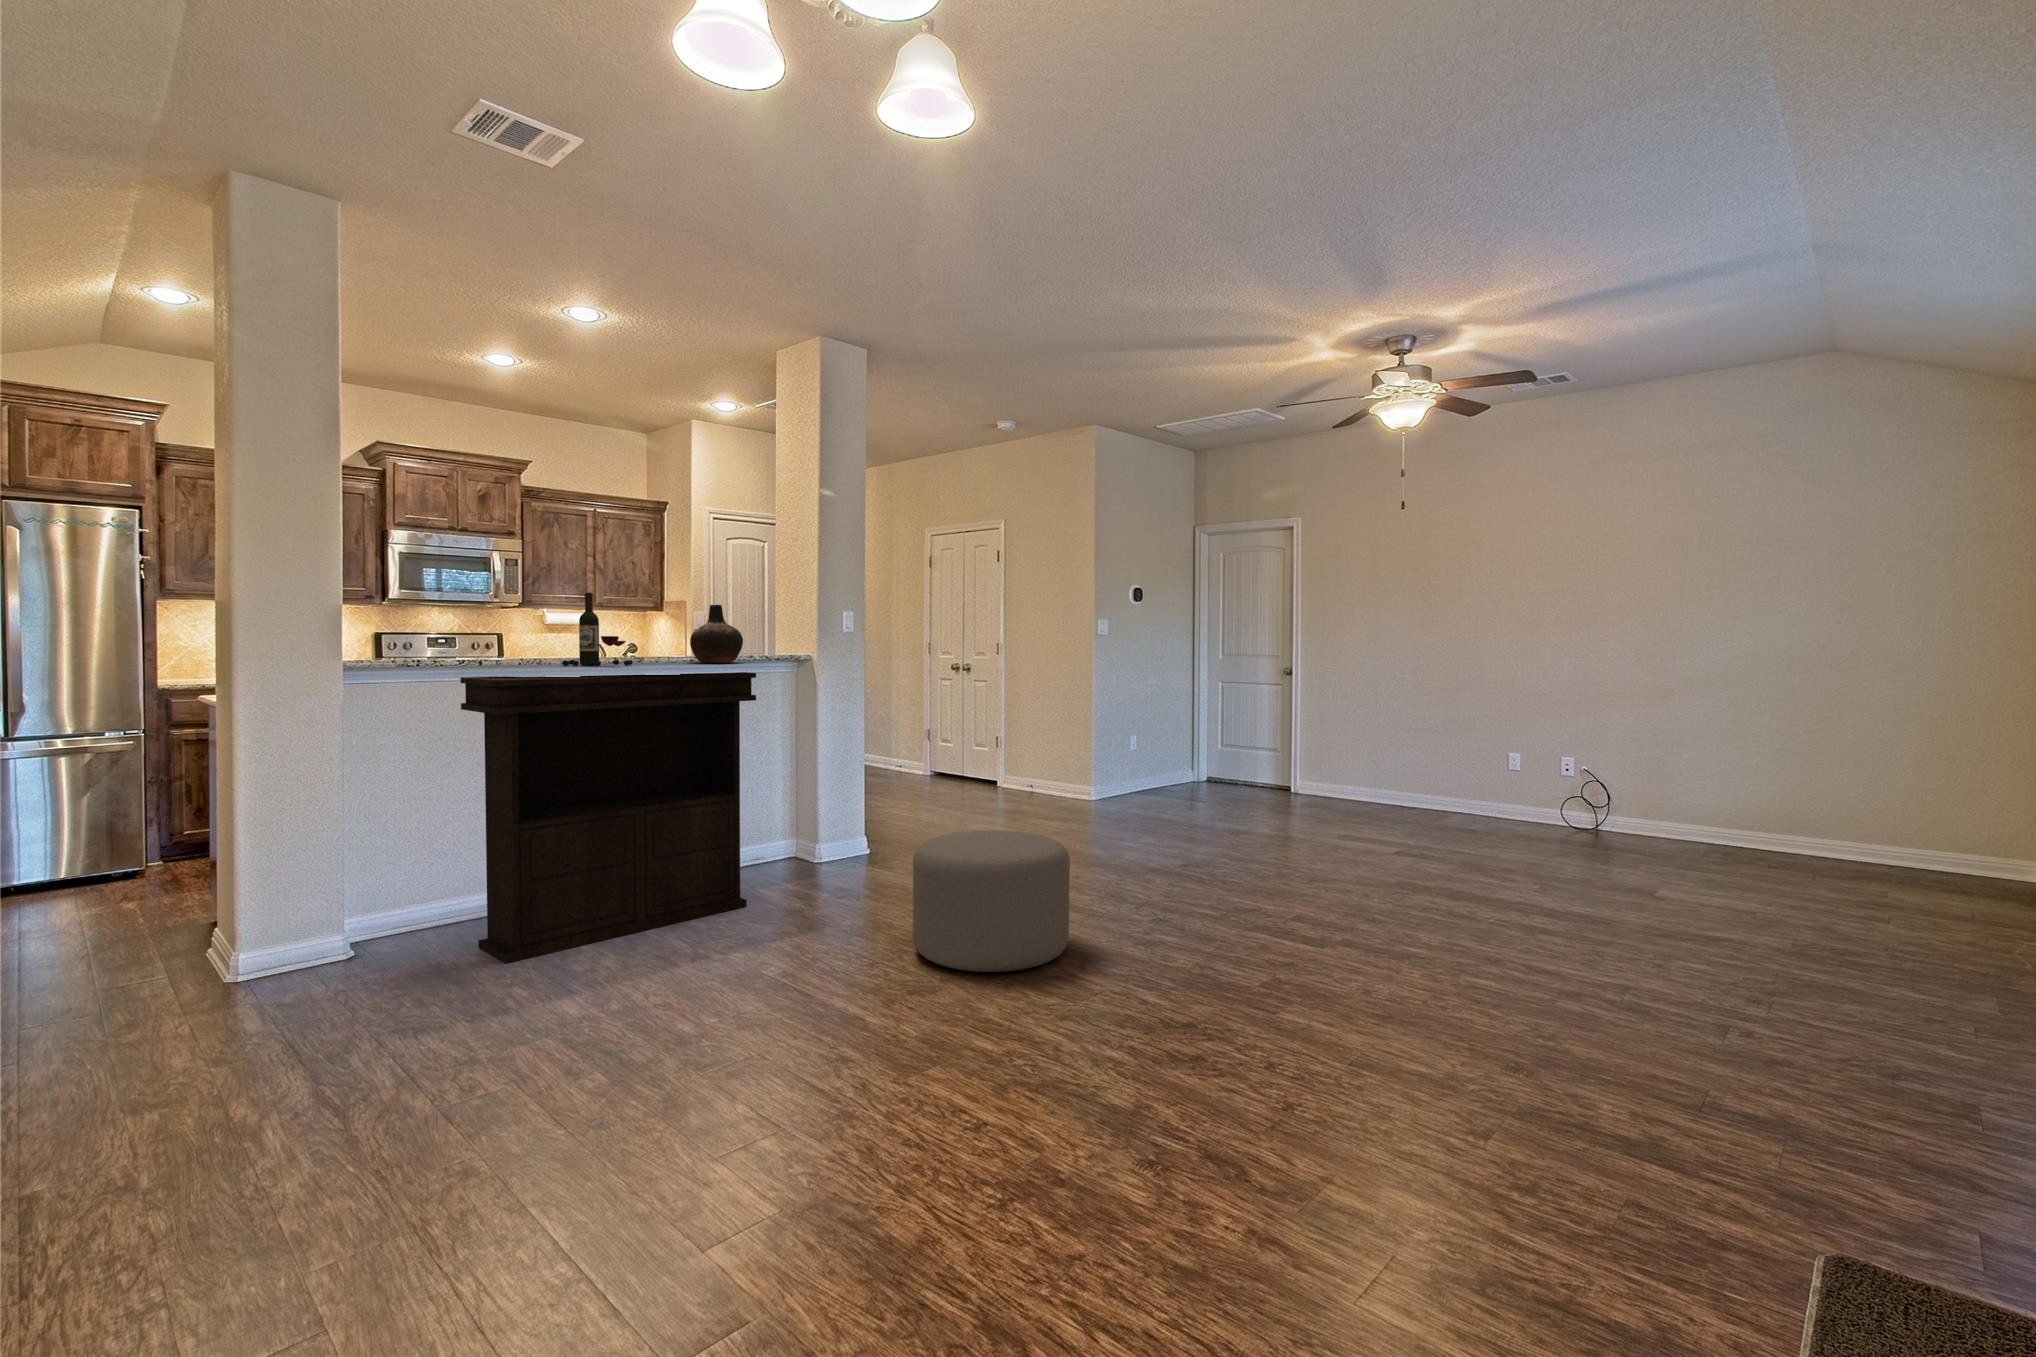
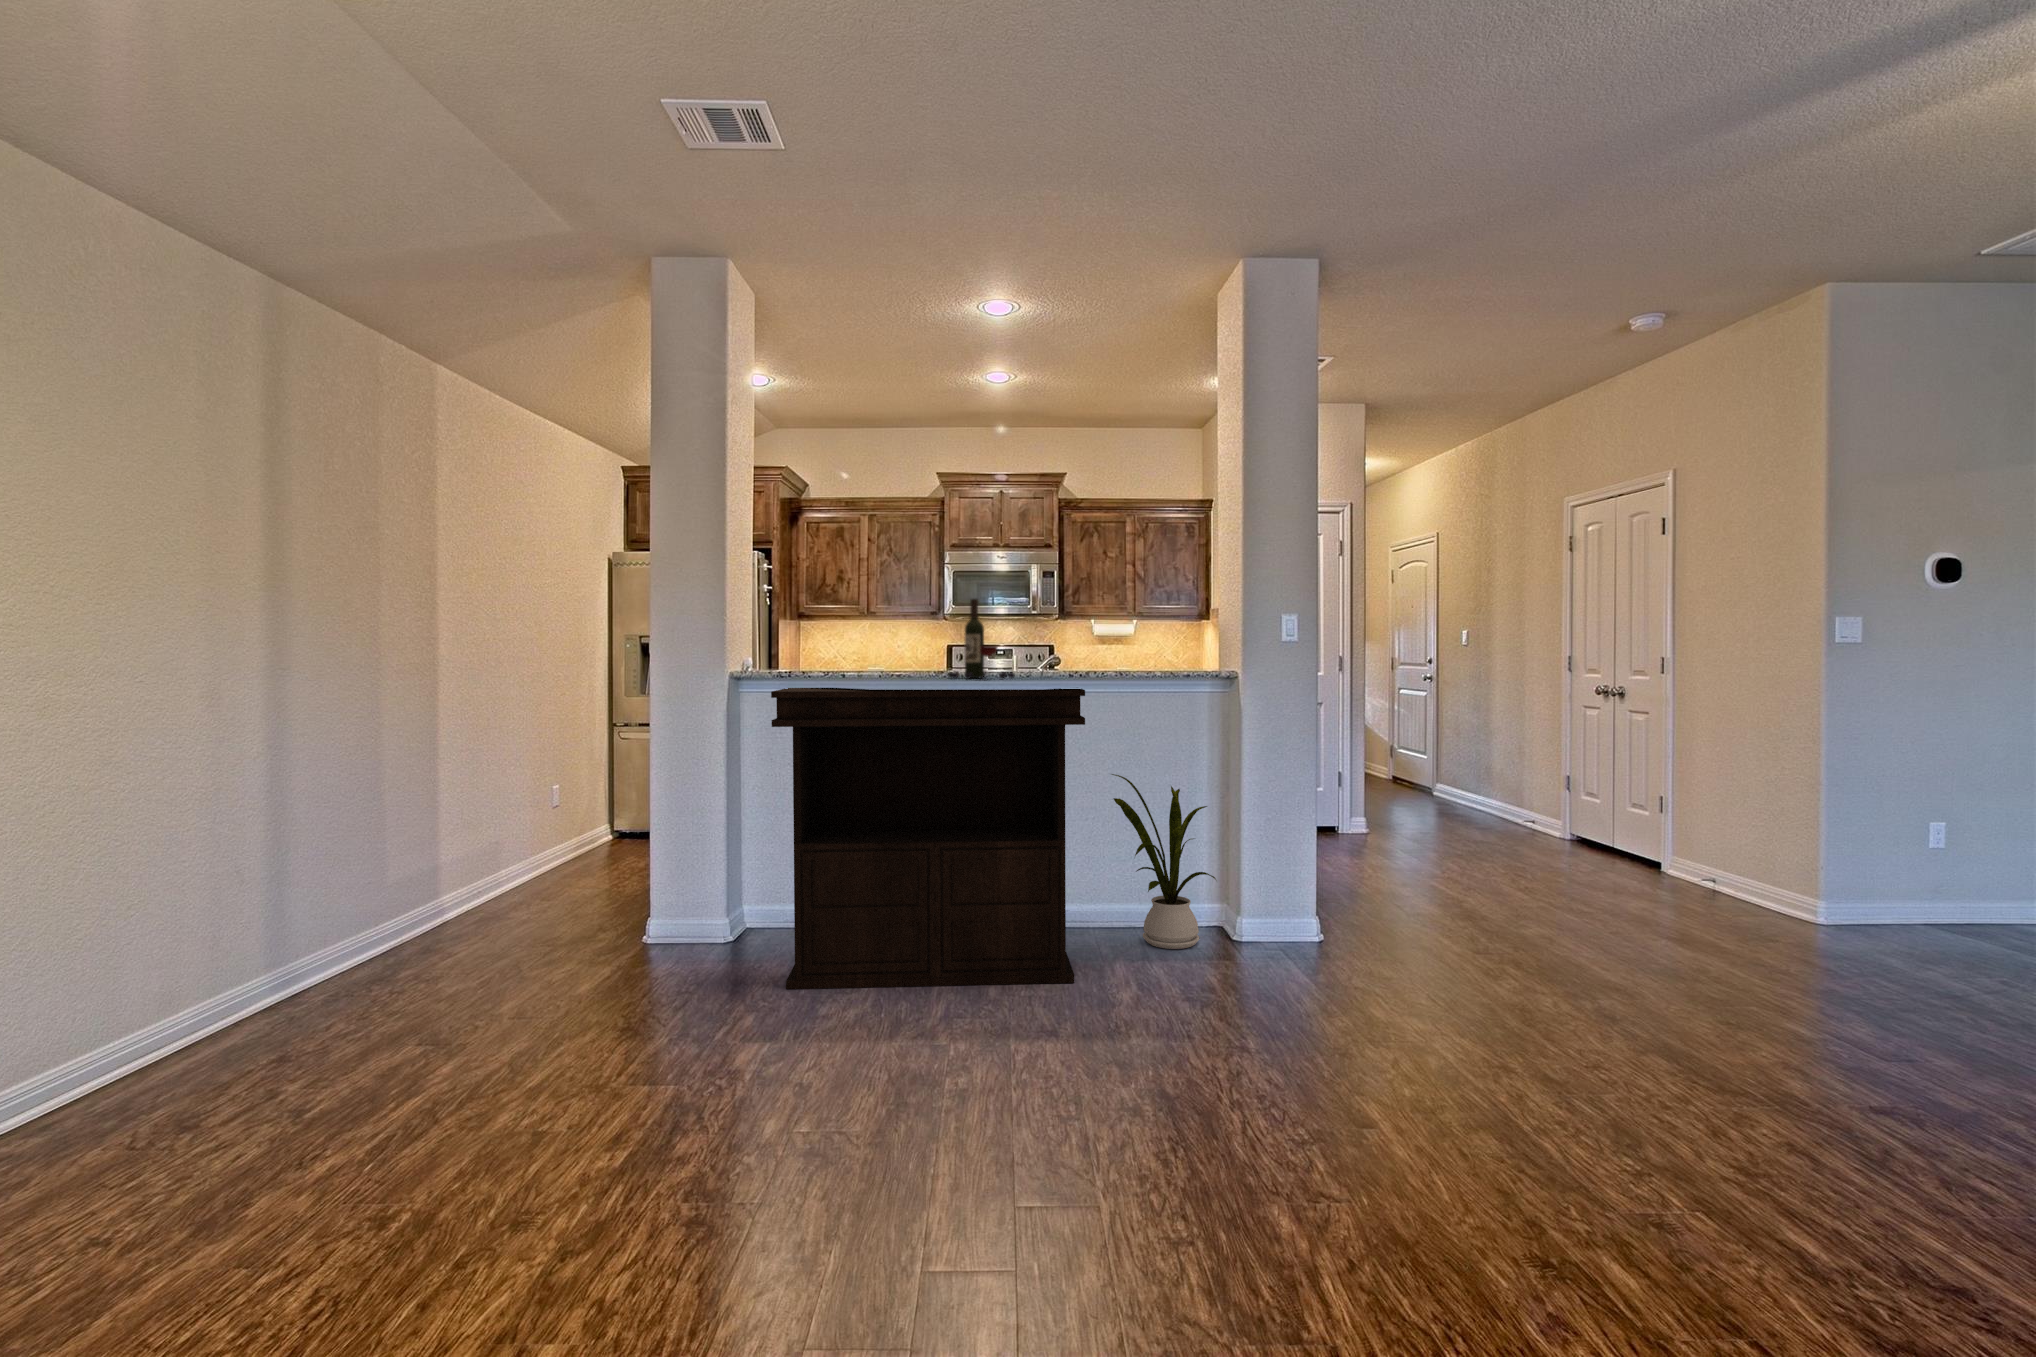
vase: present [690,605,743,663] -> none [1090,607,1150,677]
house plant: none [719,742,801,876] -> present [1112,774,1216,949]
ottoman: present [913,830,1070,972] -> none [1133,949,1402,1223]

